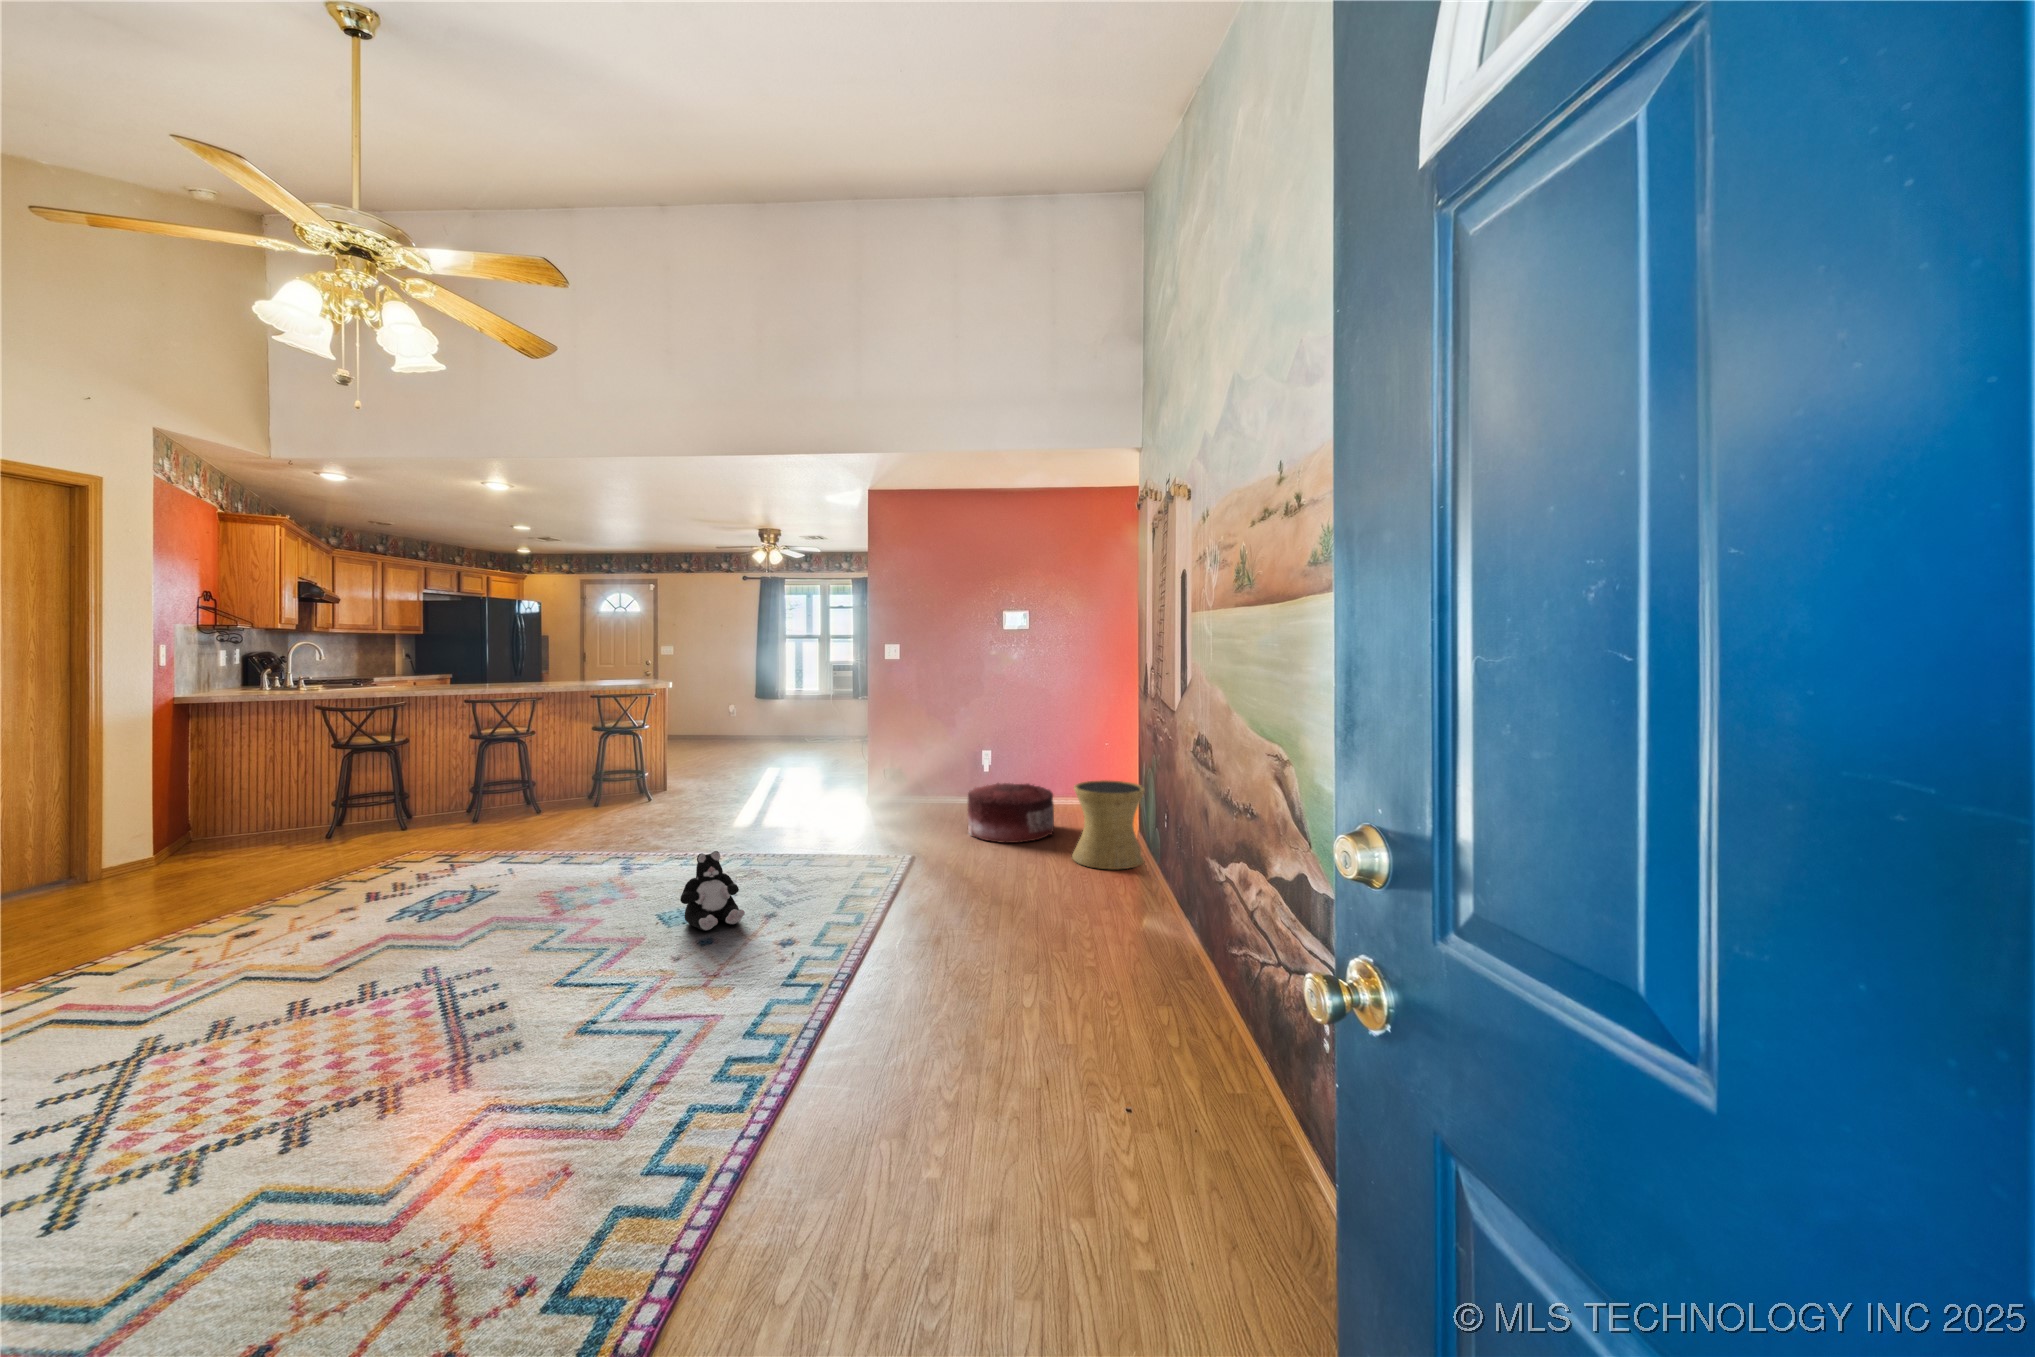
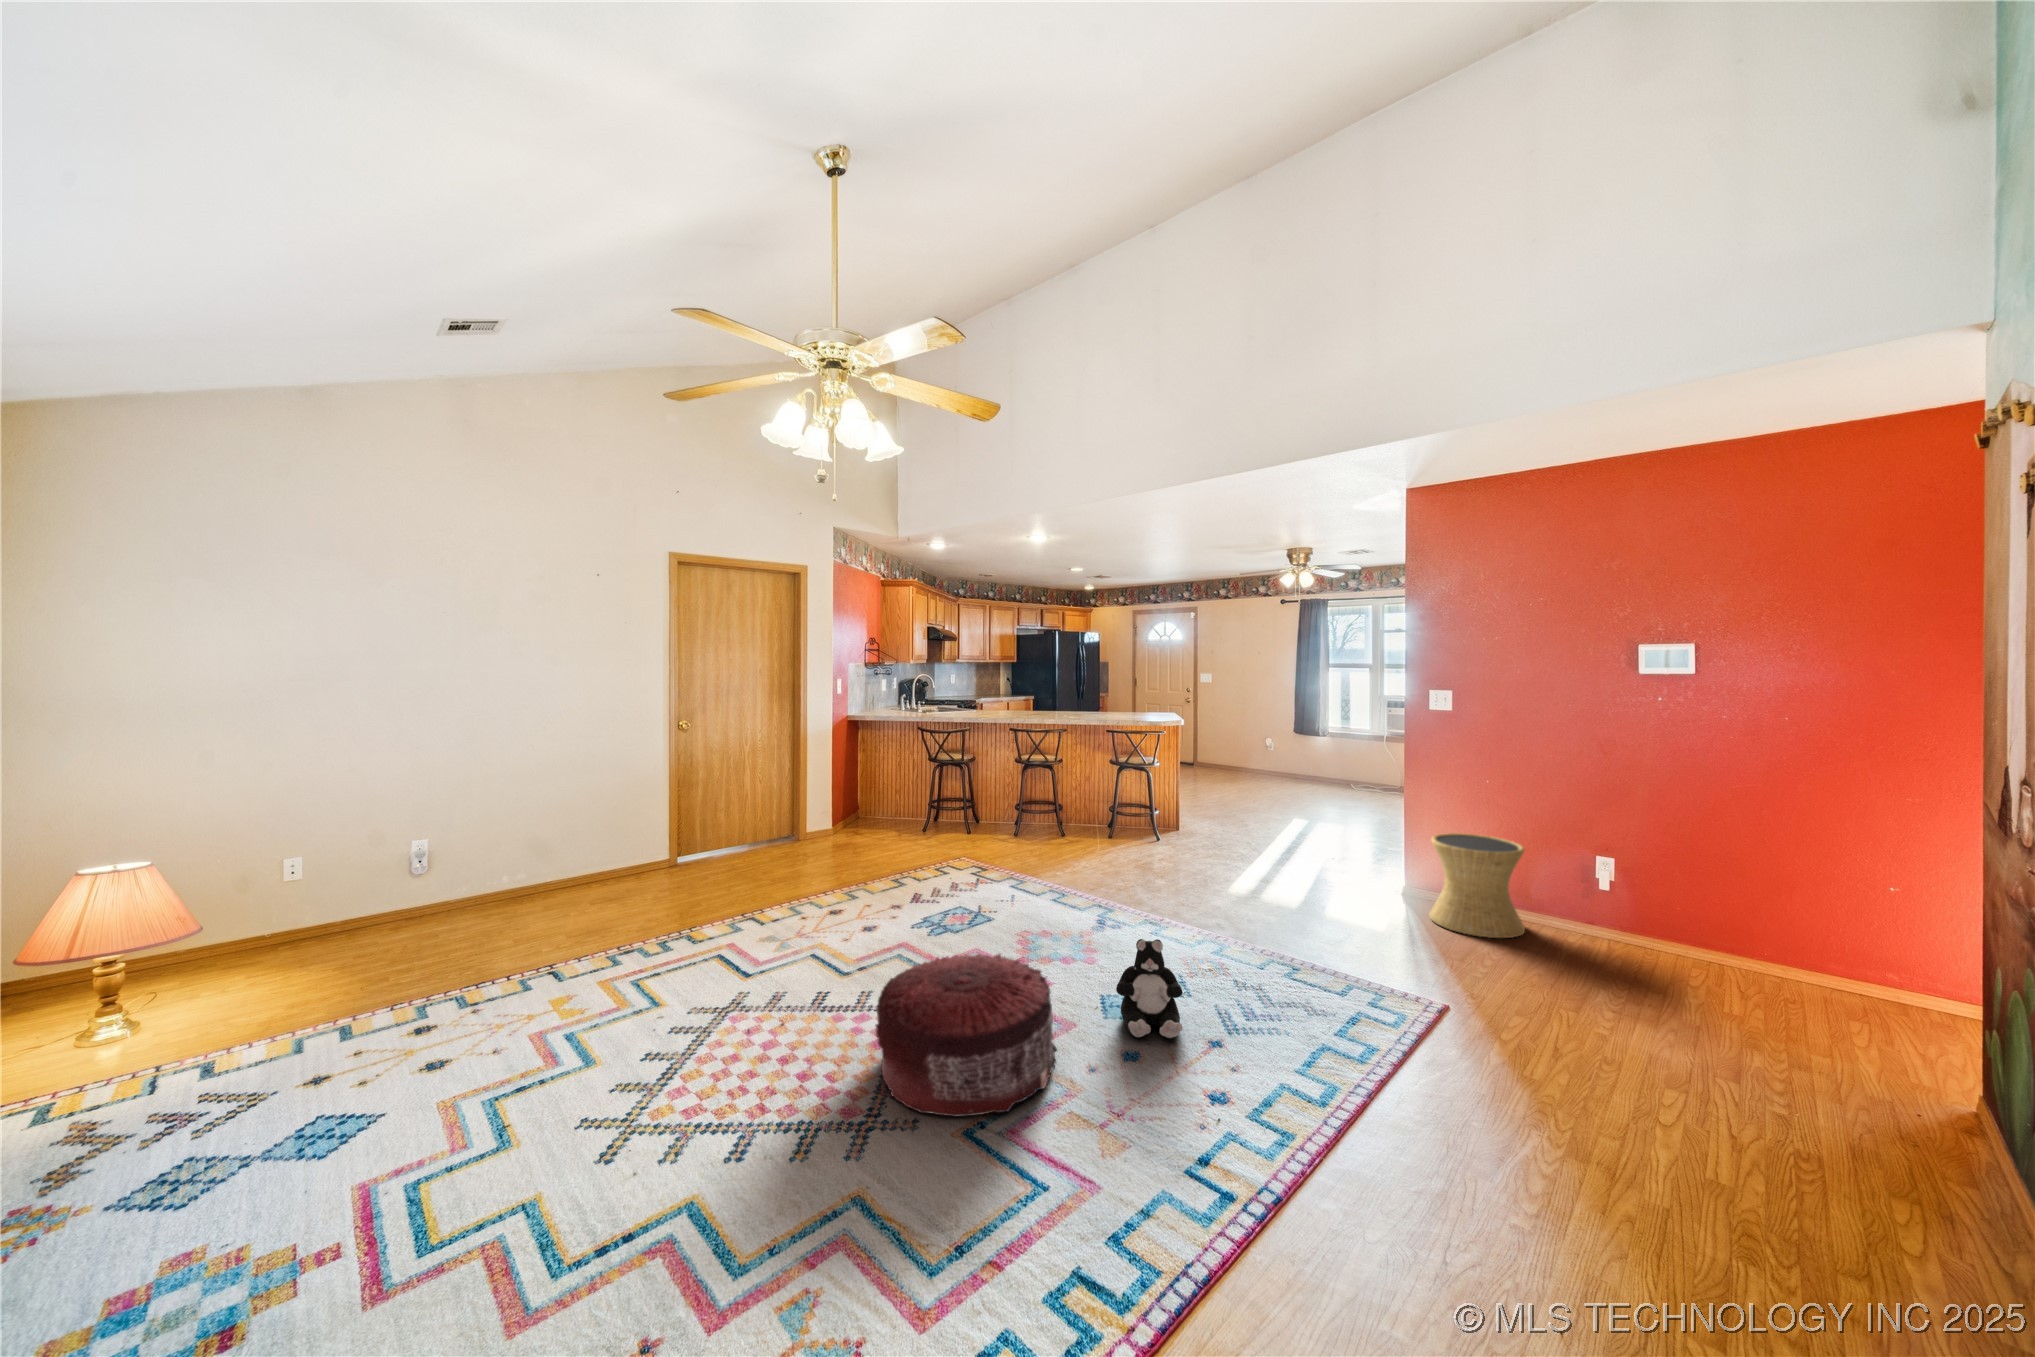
side table: present [1072,780,1145,869] -> present [1429,833,1525,938]
pouf: present [968,783,1054,843] -> present [876,954,1057,1117]

